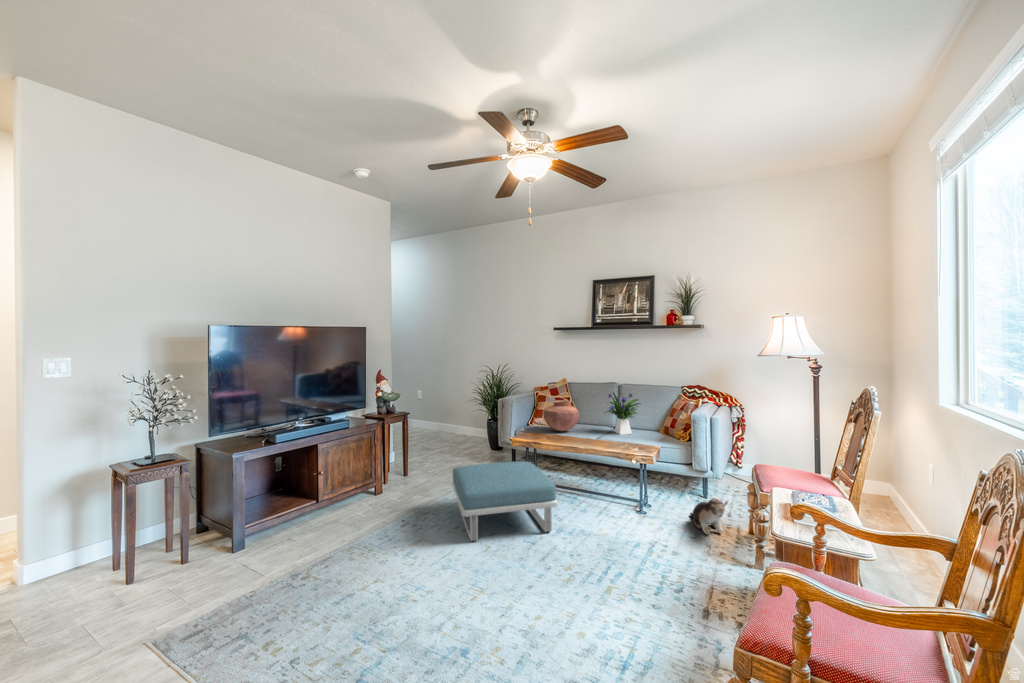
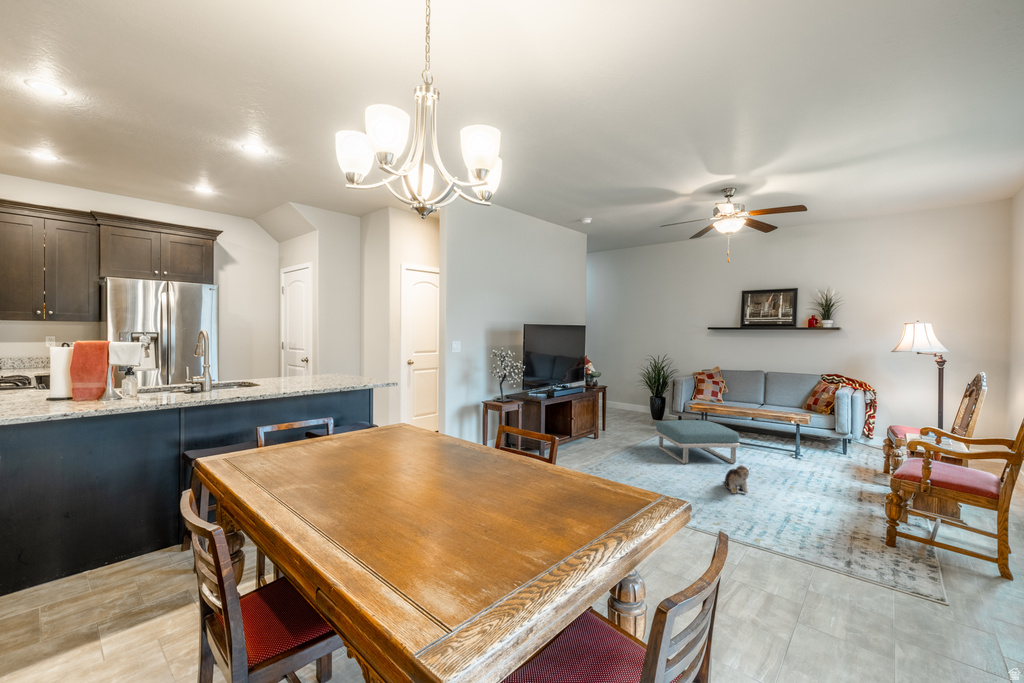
flower arrangement: present [607,392,641,434] -> none [755,376,790,408]
vase: present [543,400,579,431] -> none [708,382,737,404]
plush toy: present [690,498,727,534] -> present [725,465,749,494]

